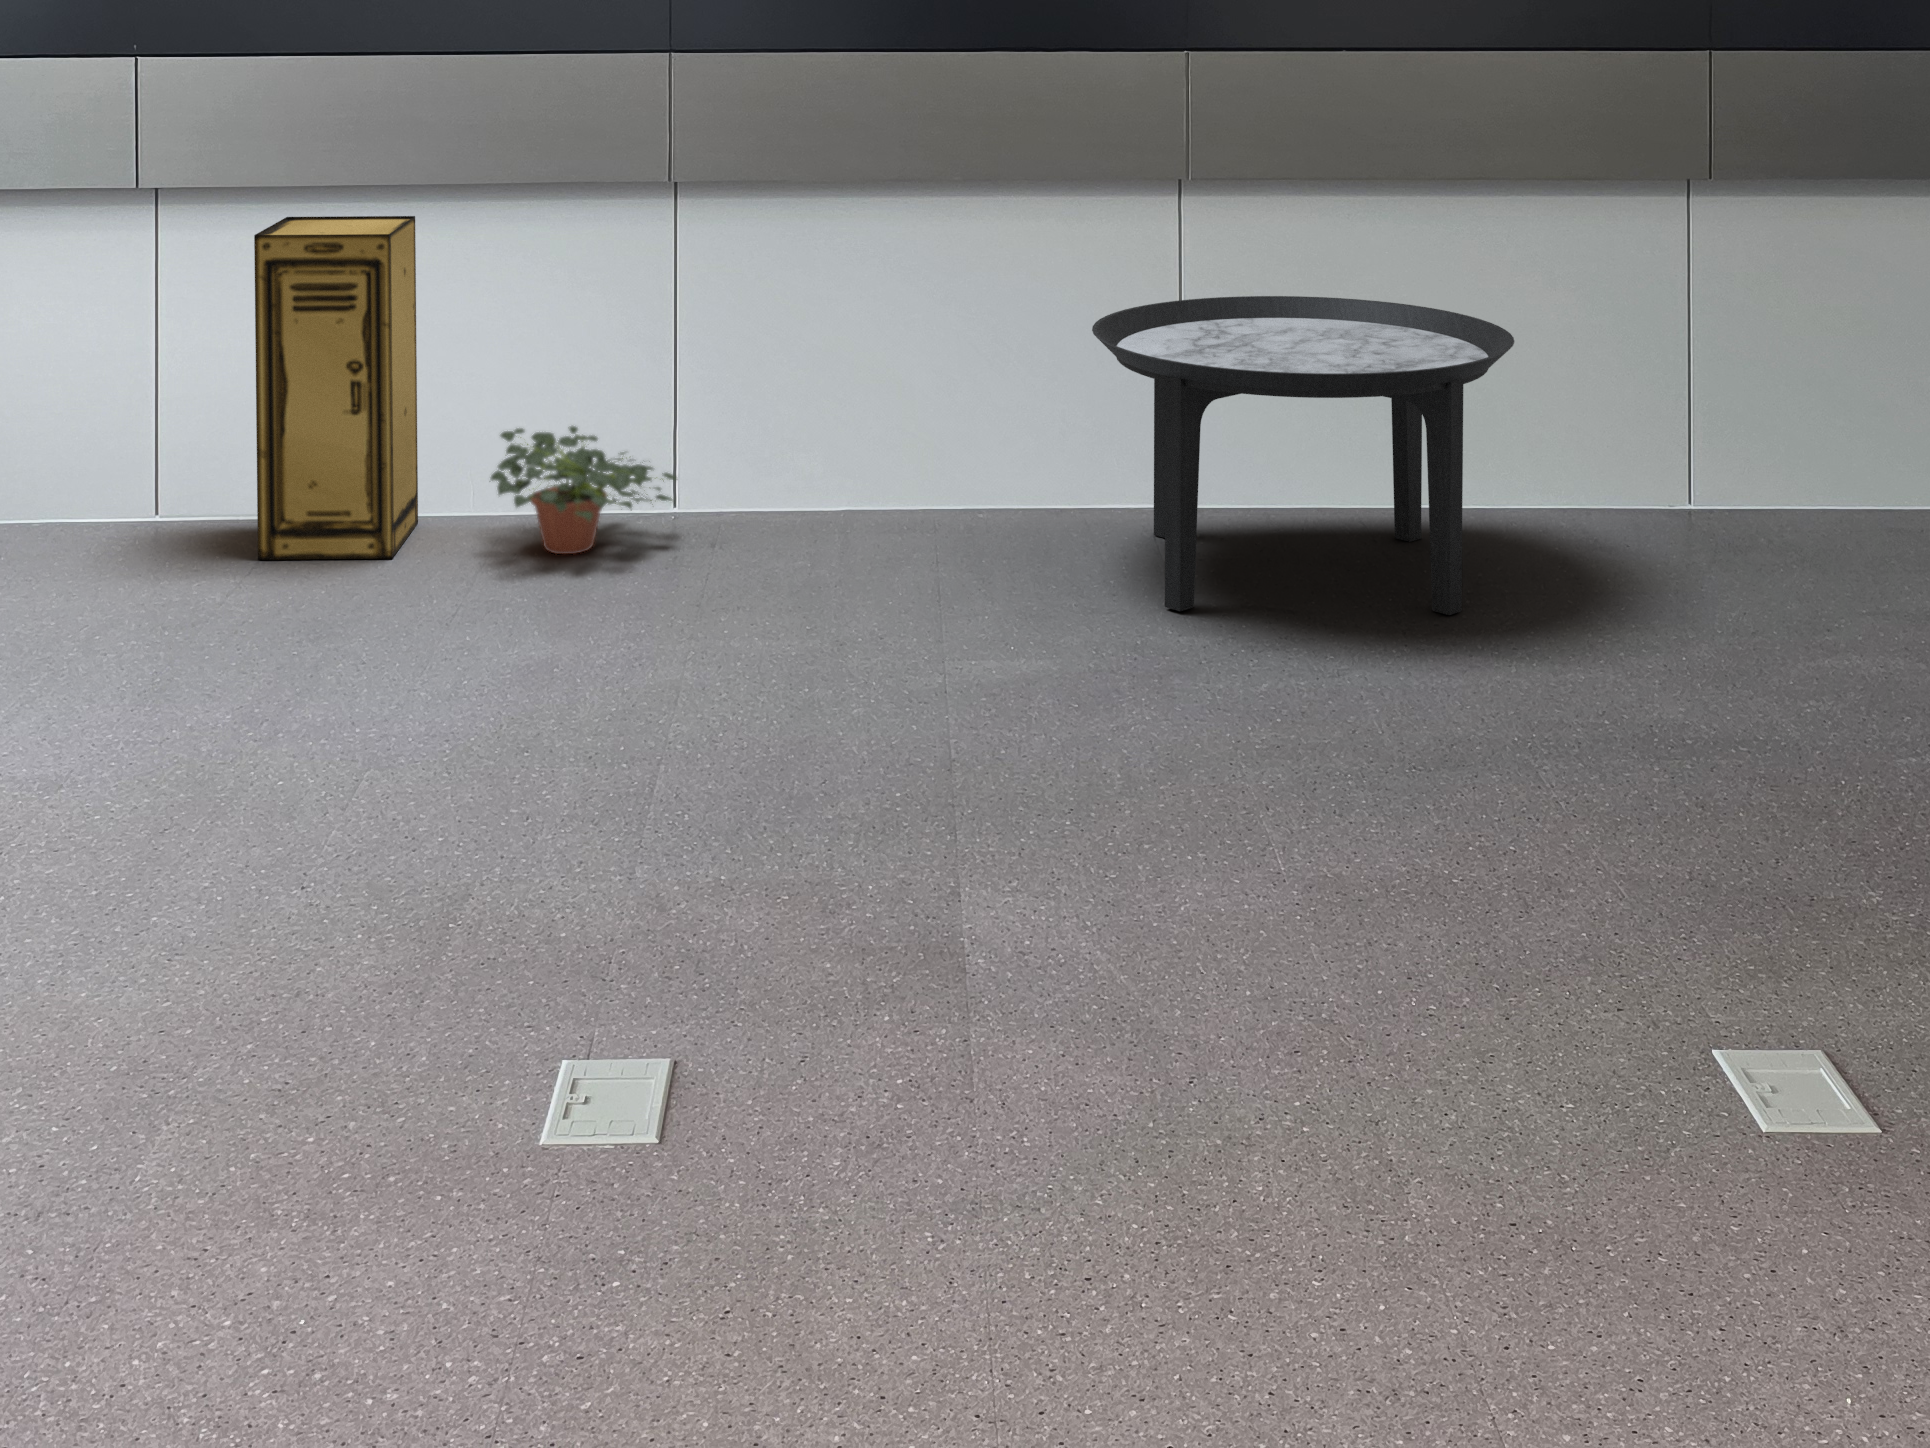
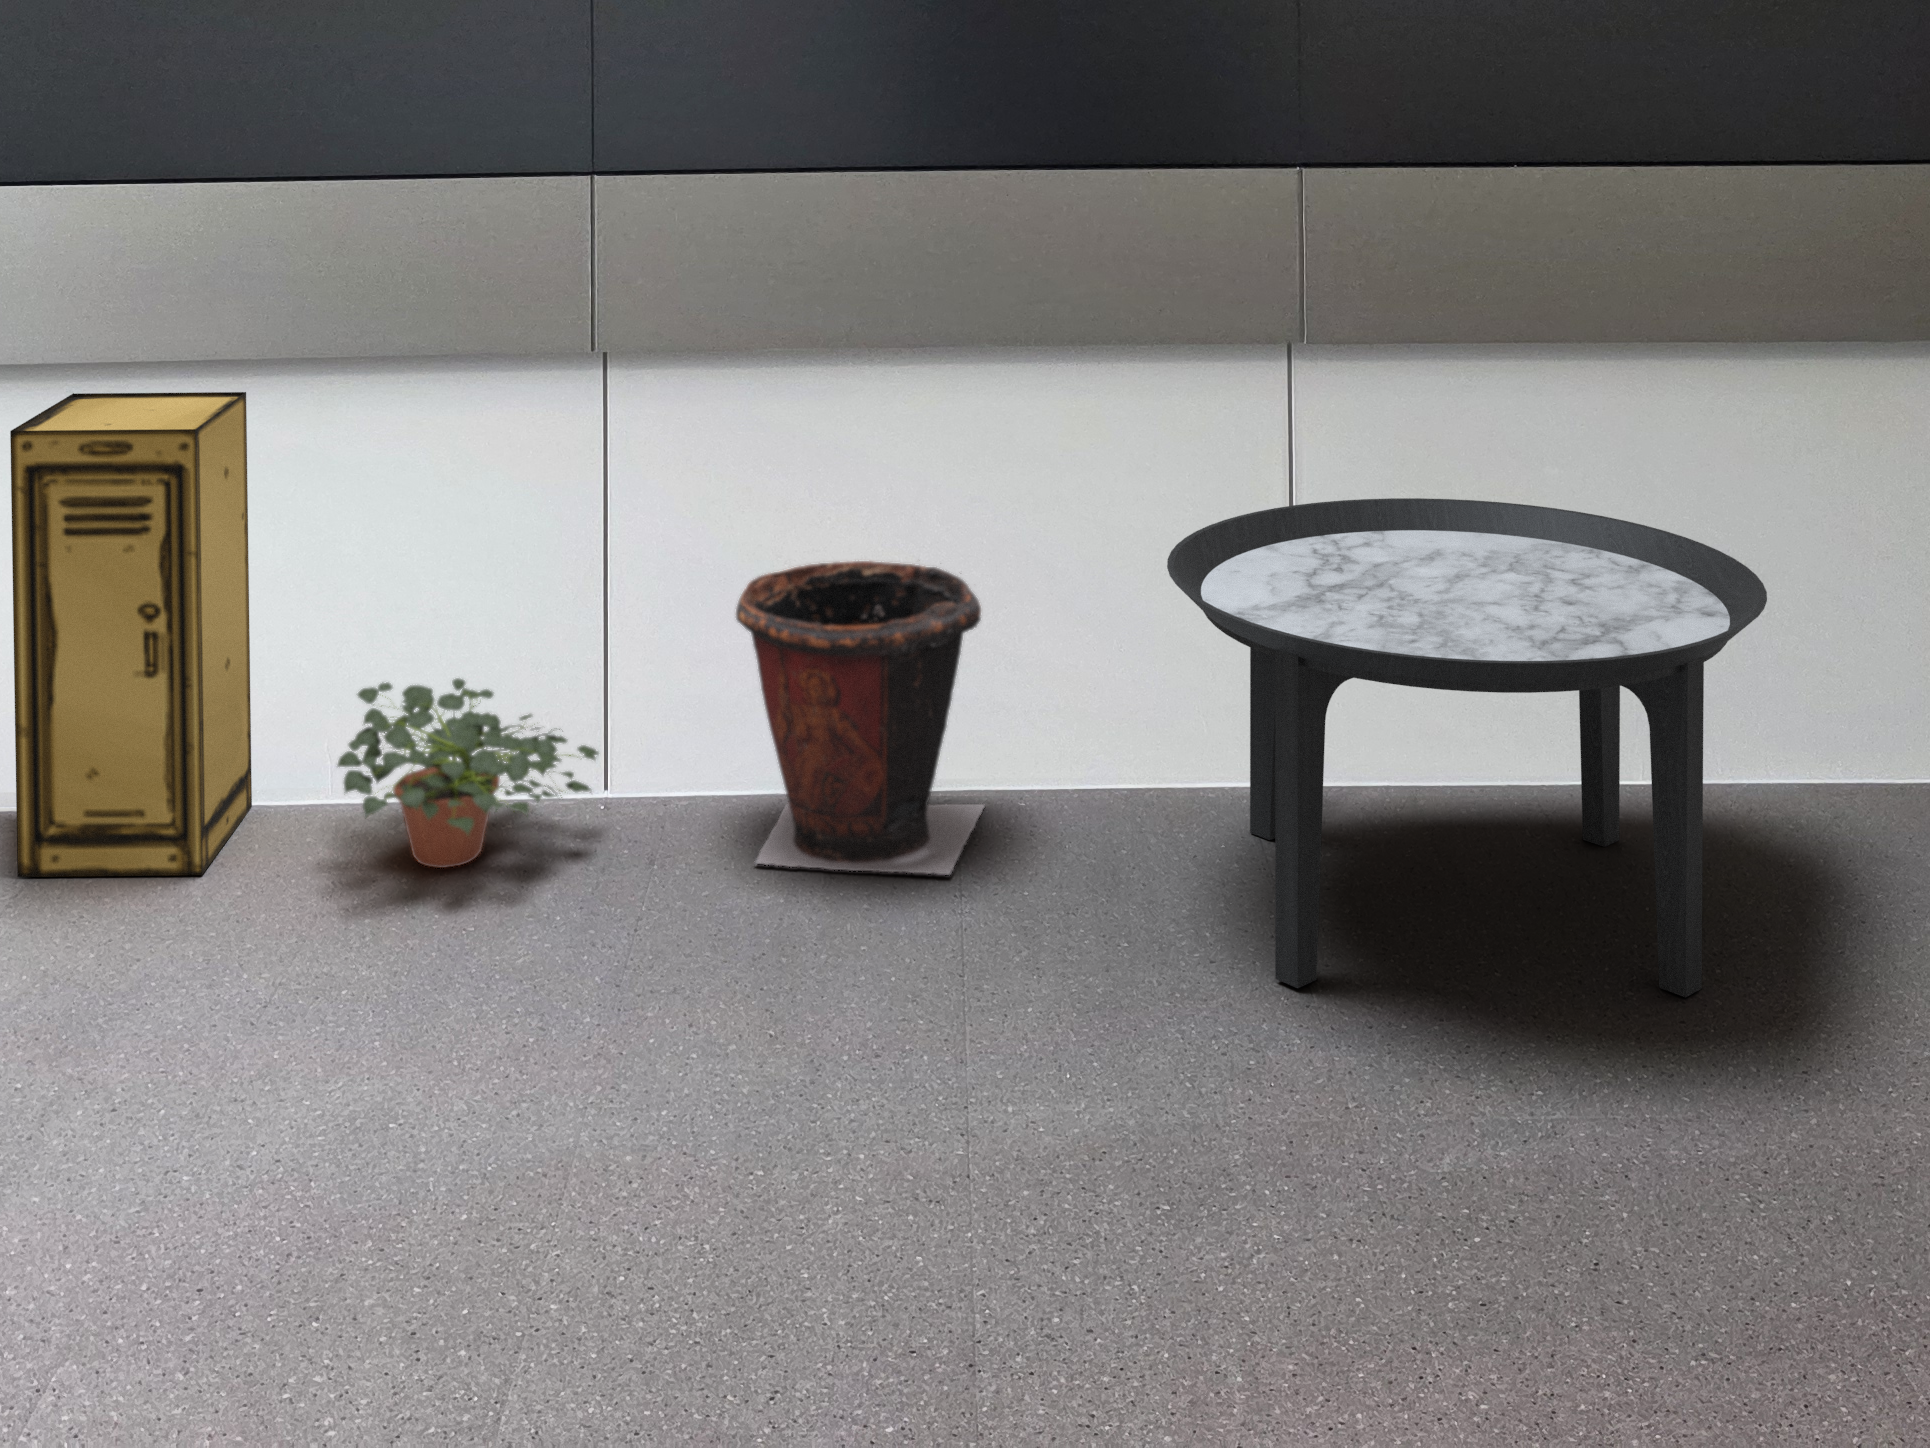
trash can: none [779,341,961,556] -> present [736,561,984,875]

